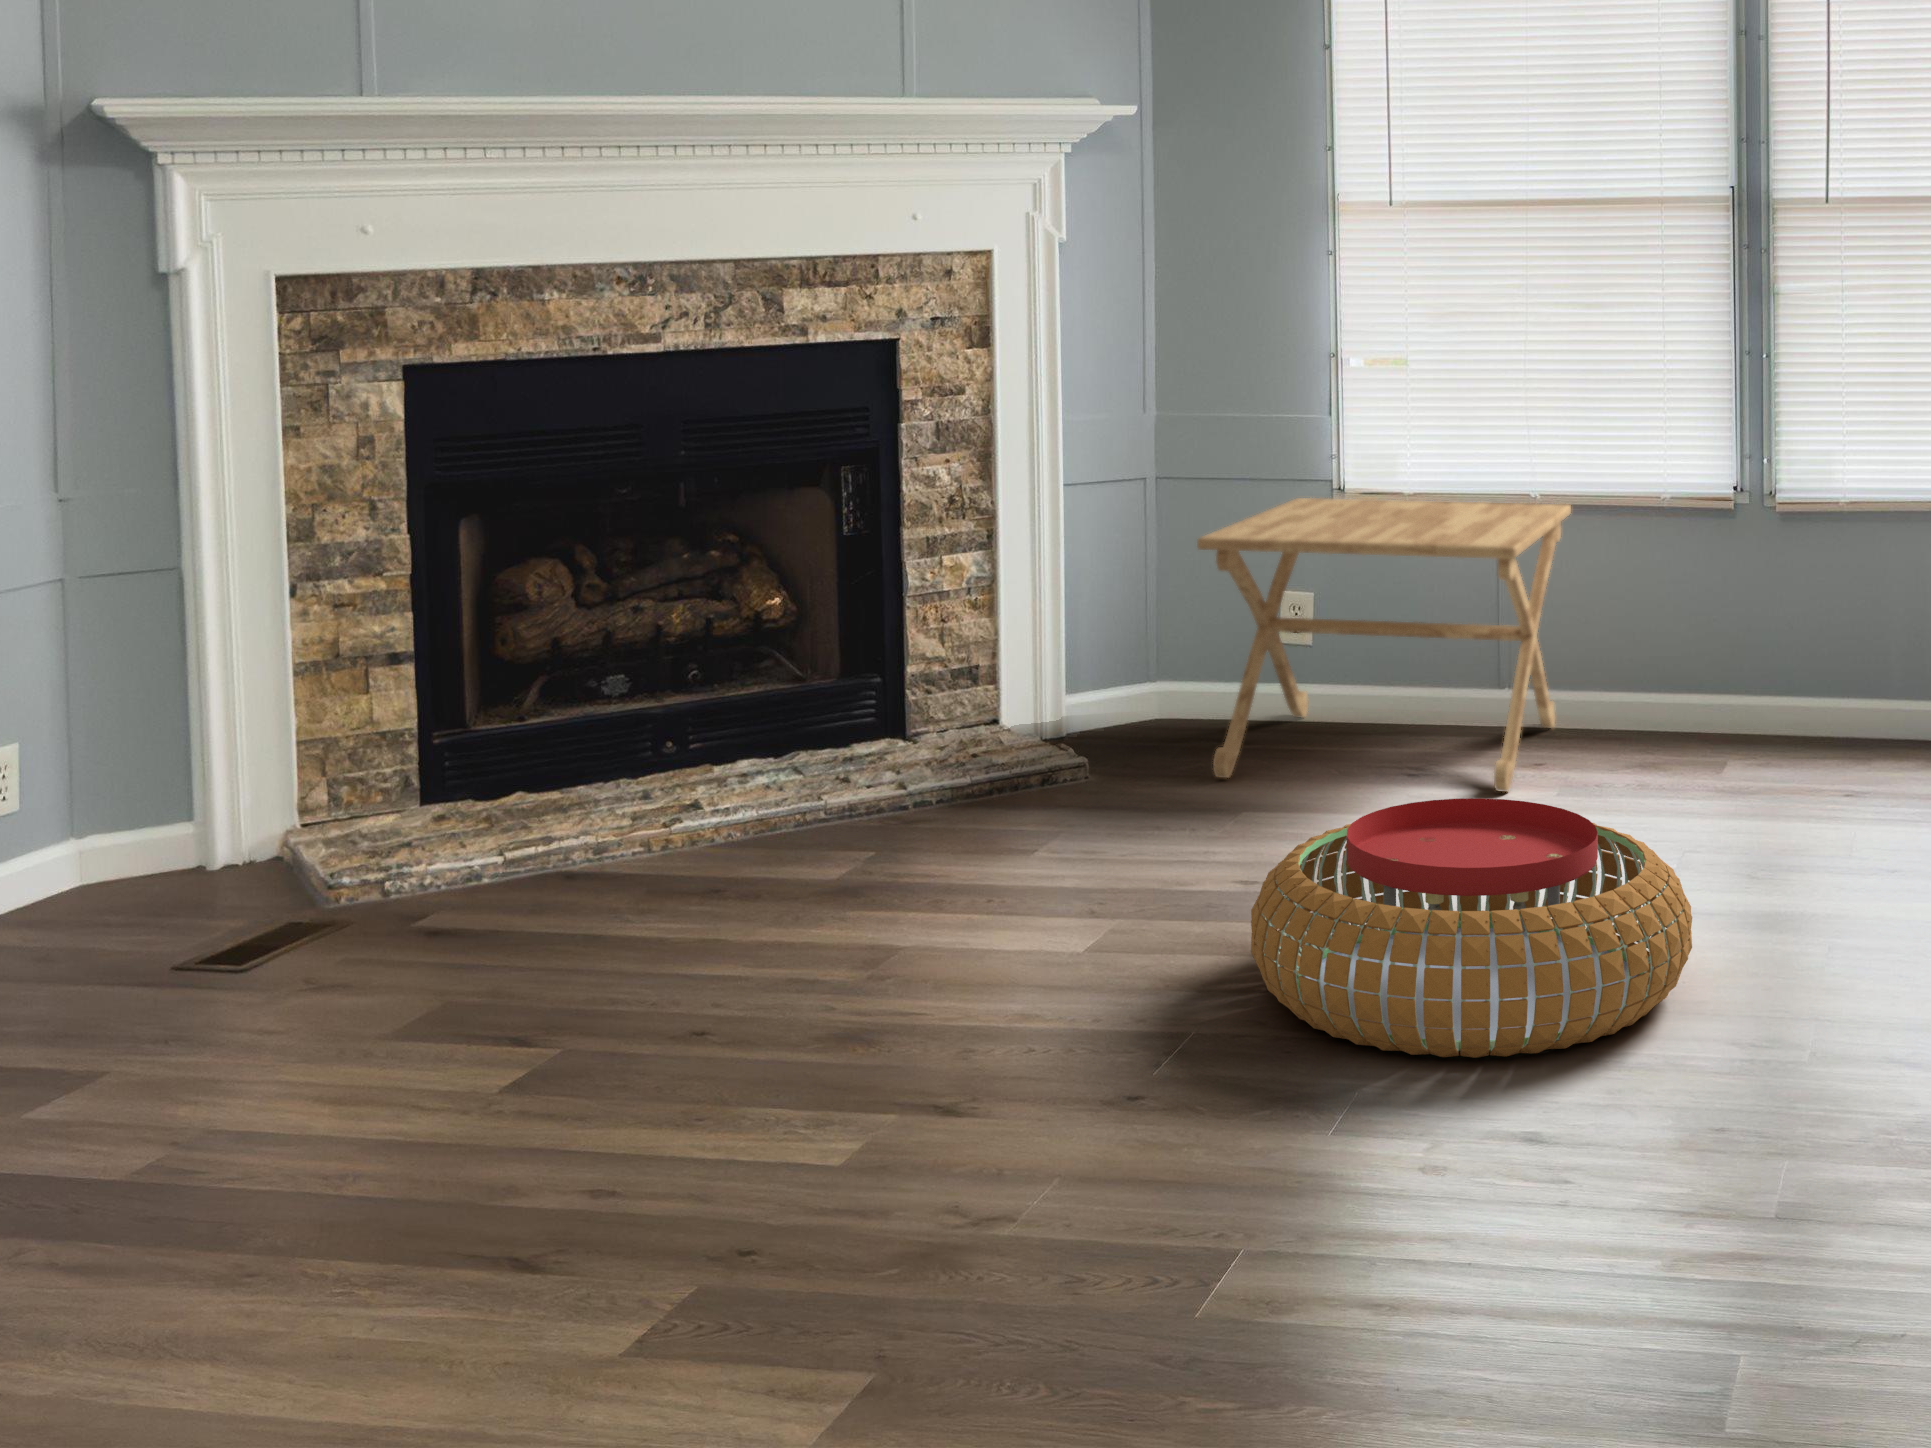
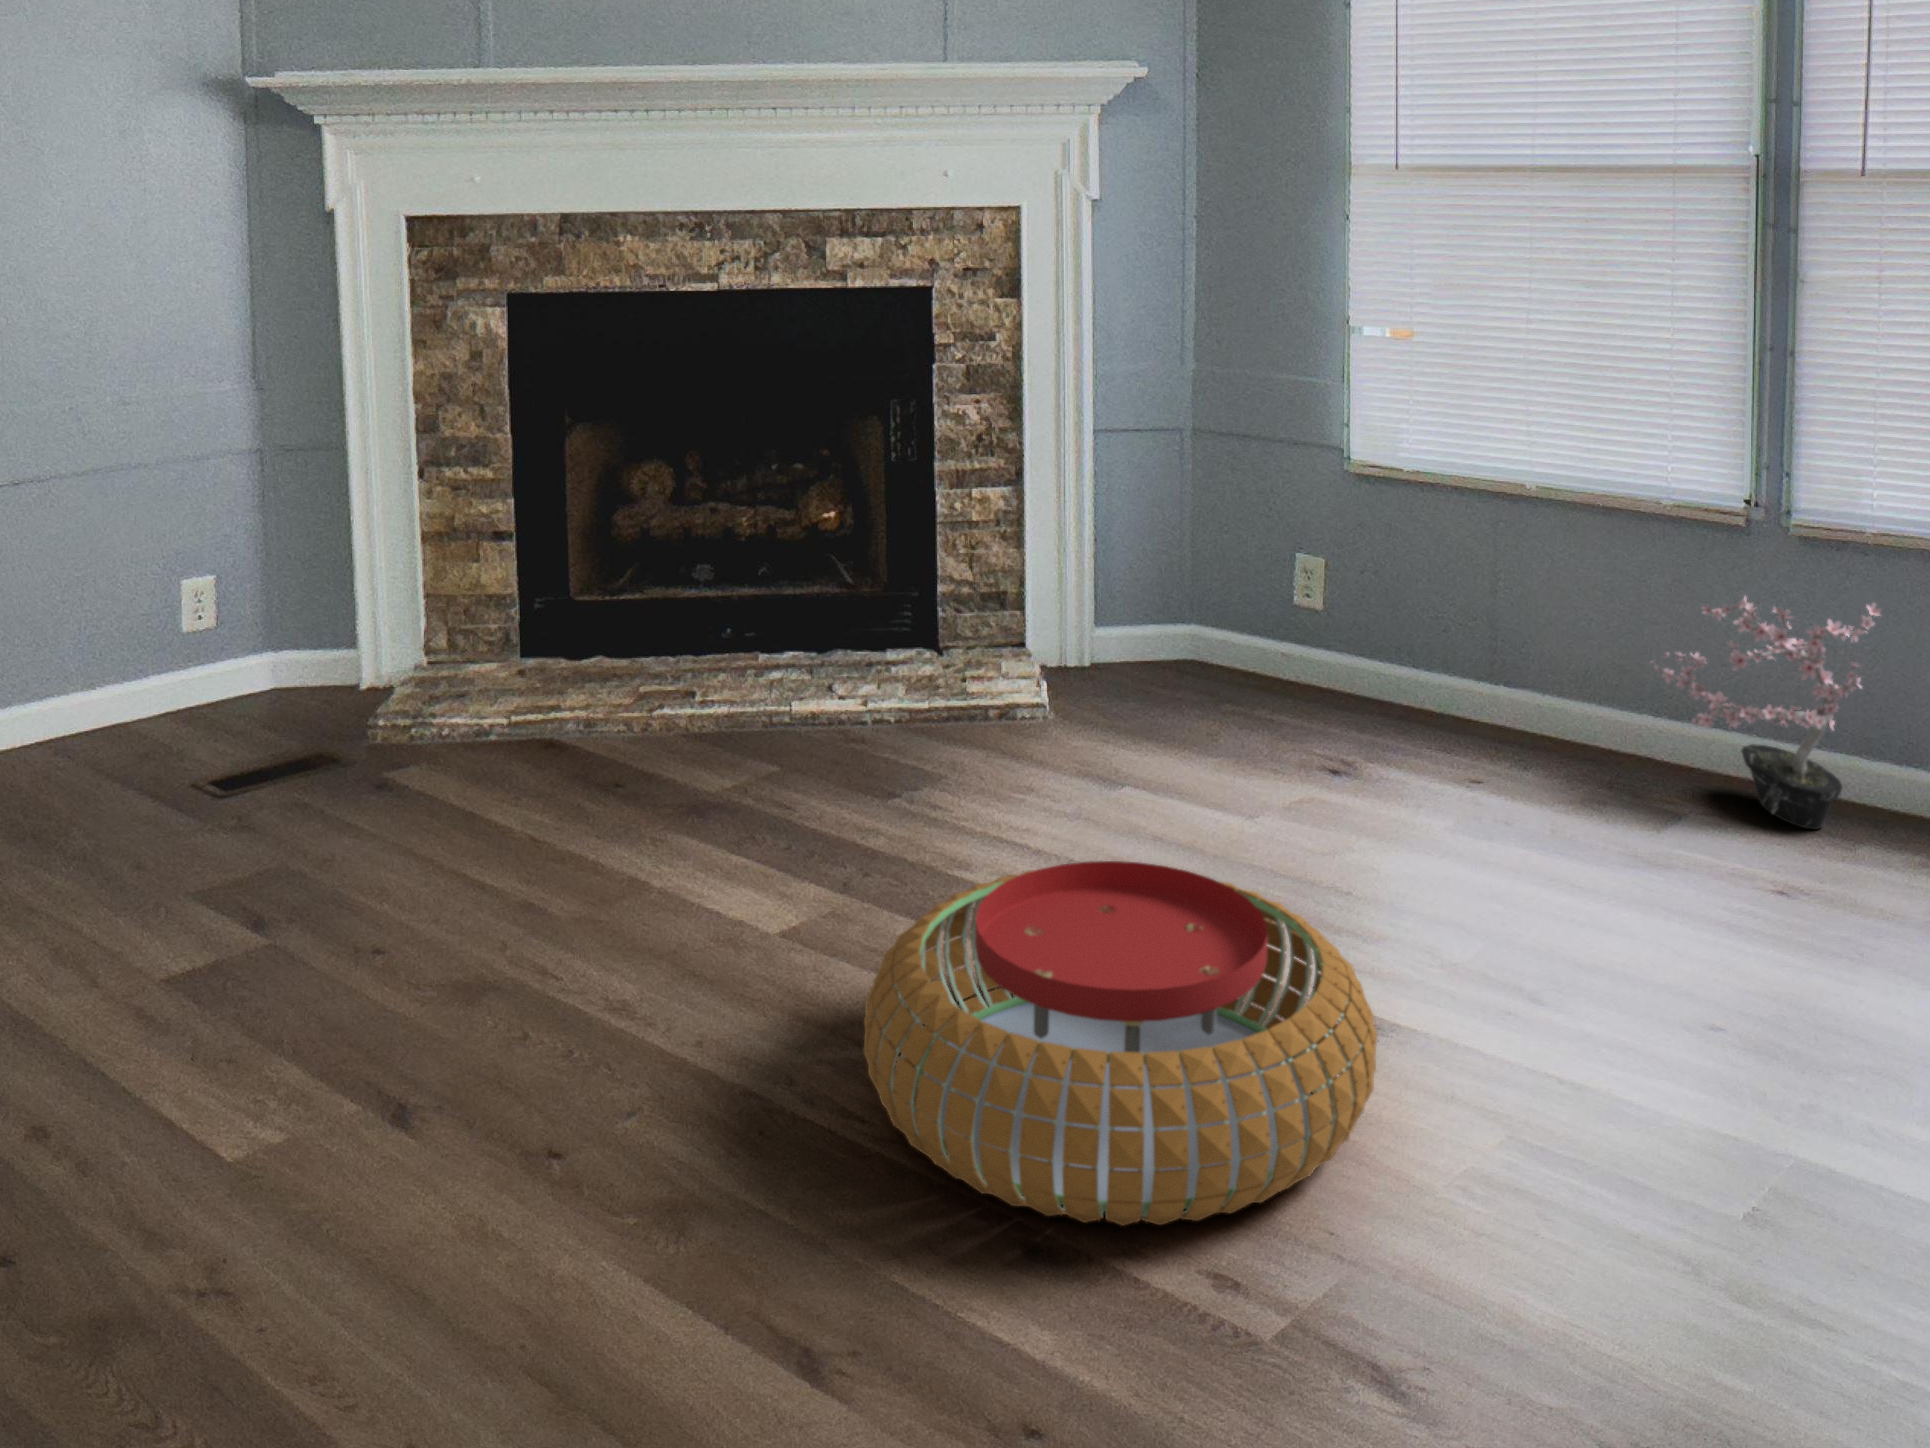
side table: present [1197,498,1571,792] -> none [1131,464,1591,823]
potted plant: none [1644,549,1830,748] -> present [1652,596,1881,829]

